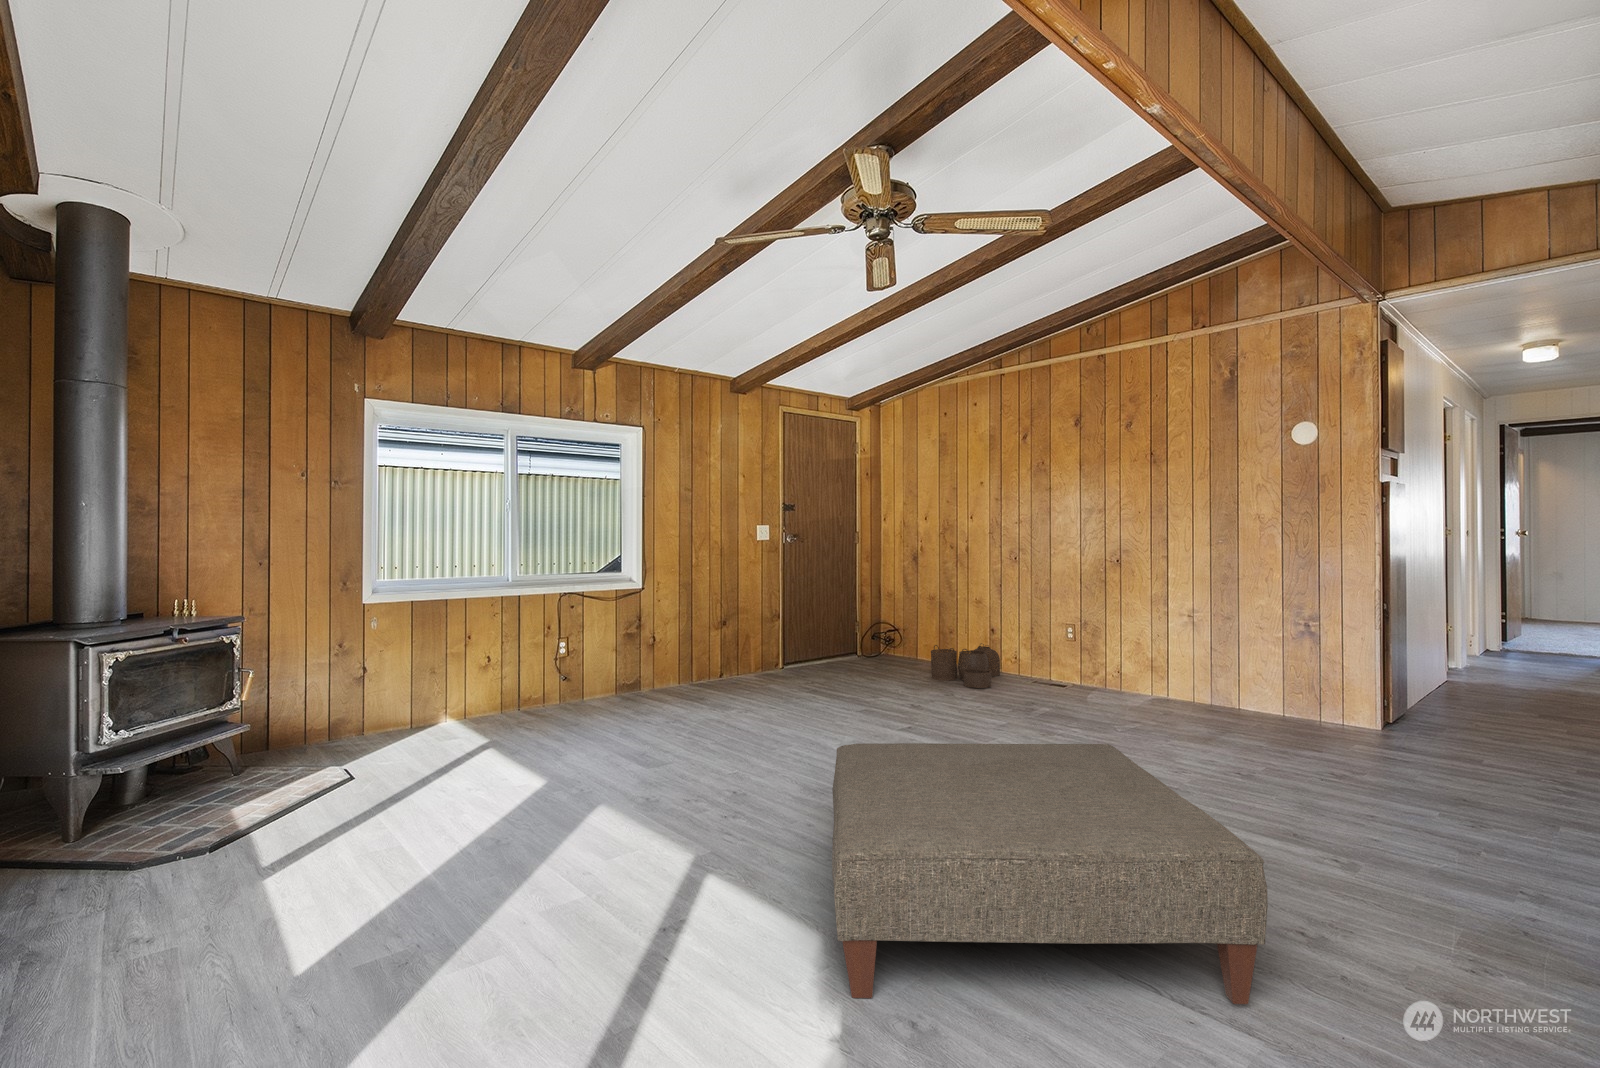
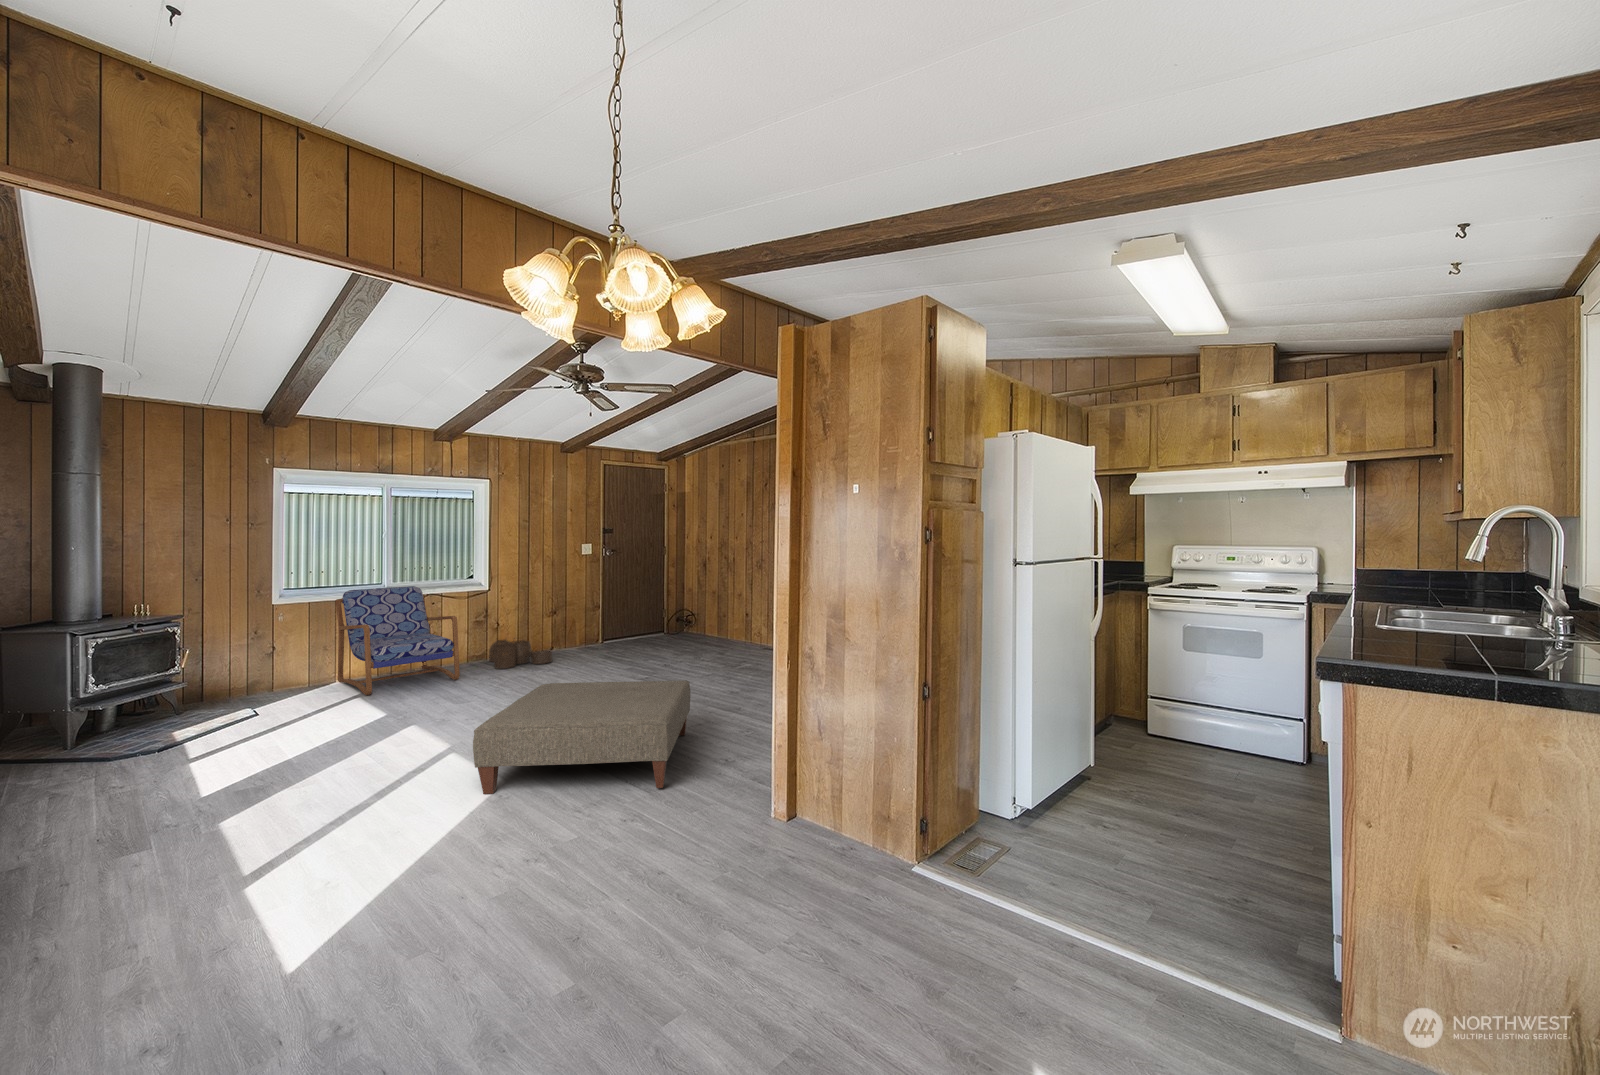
armchair: none [444,581,623,747] -> present [335,586,460,695]
woven basket: present [931,643,1000,688] -> present [489,638,552,669]

